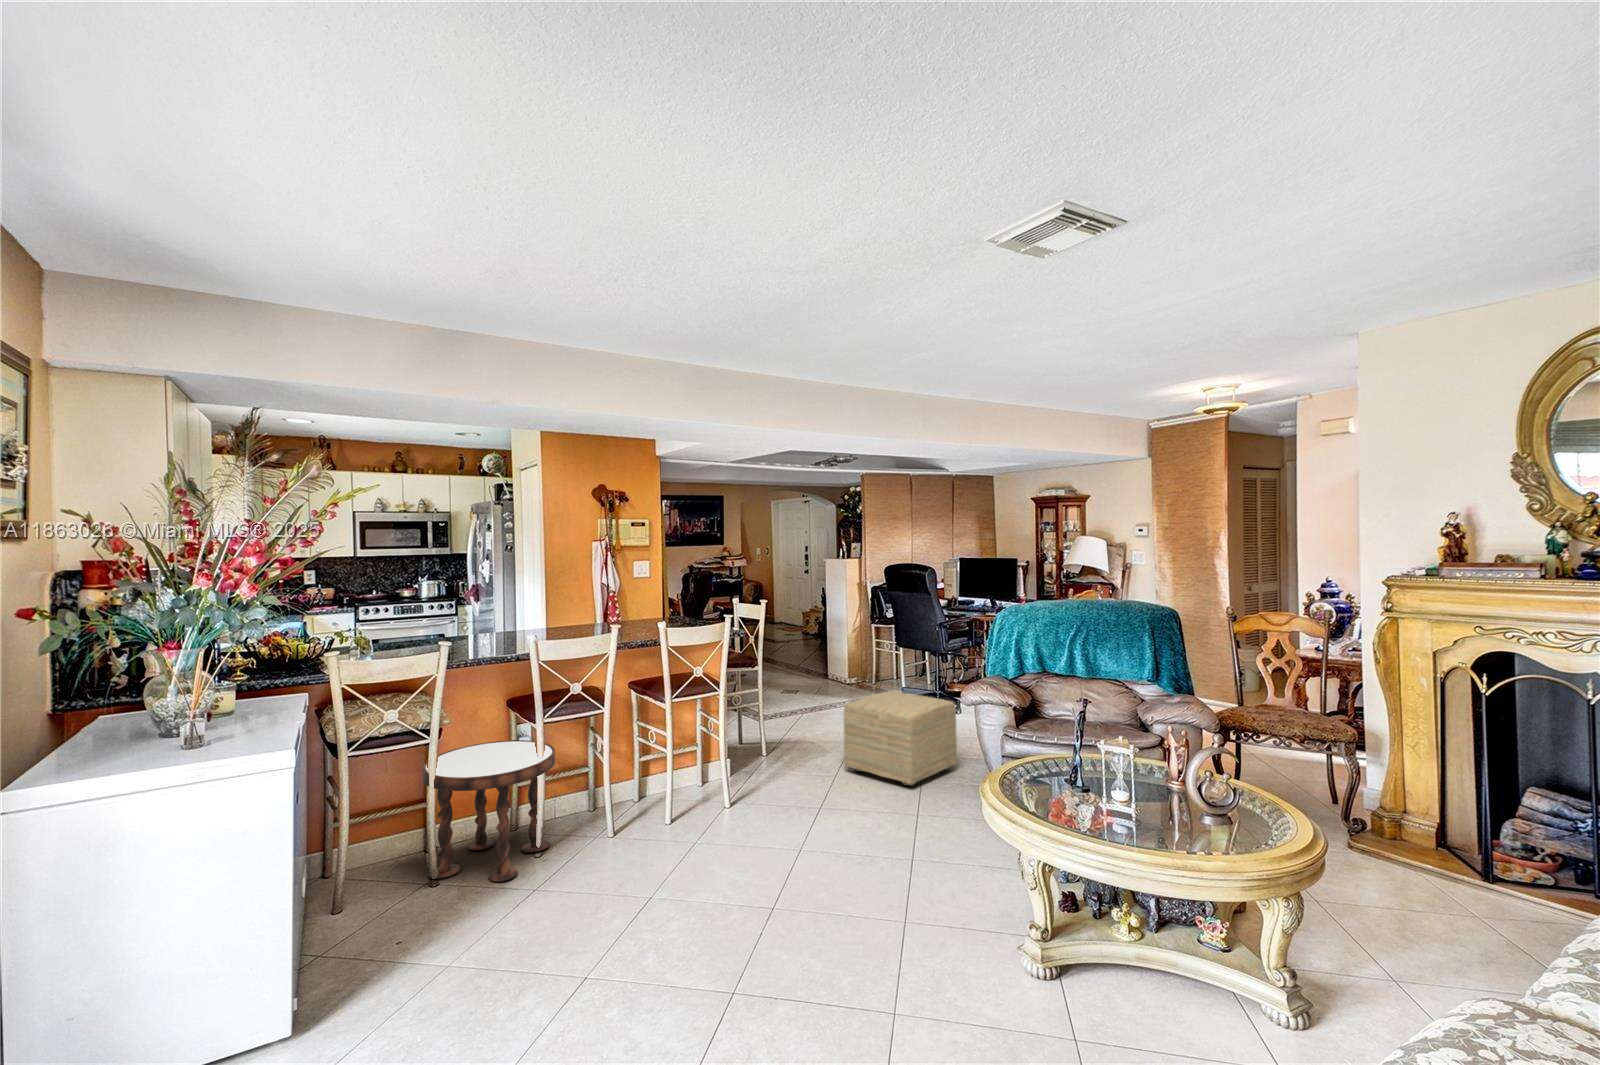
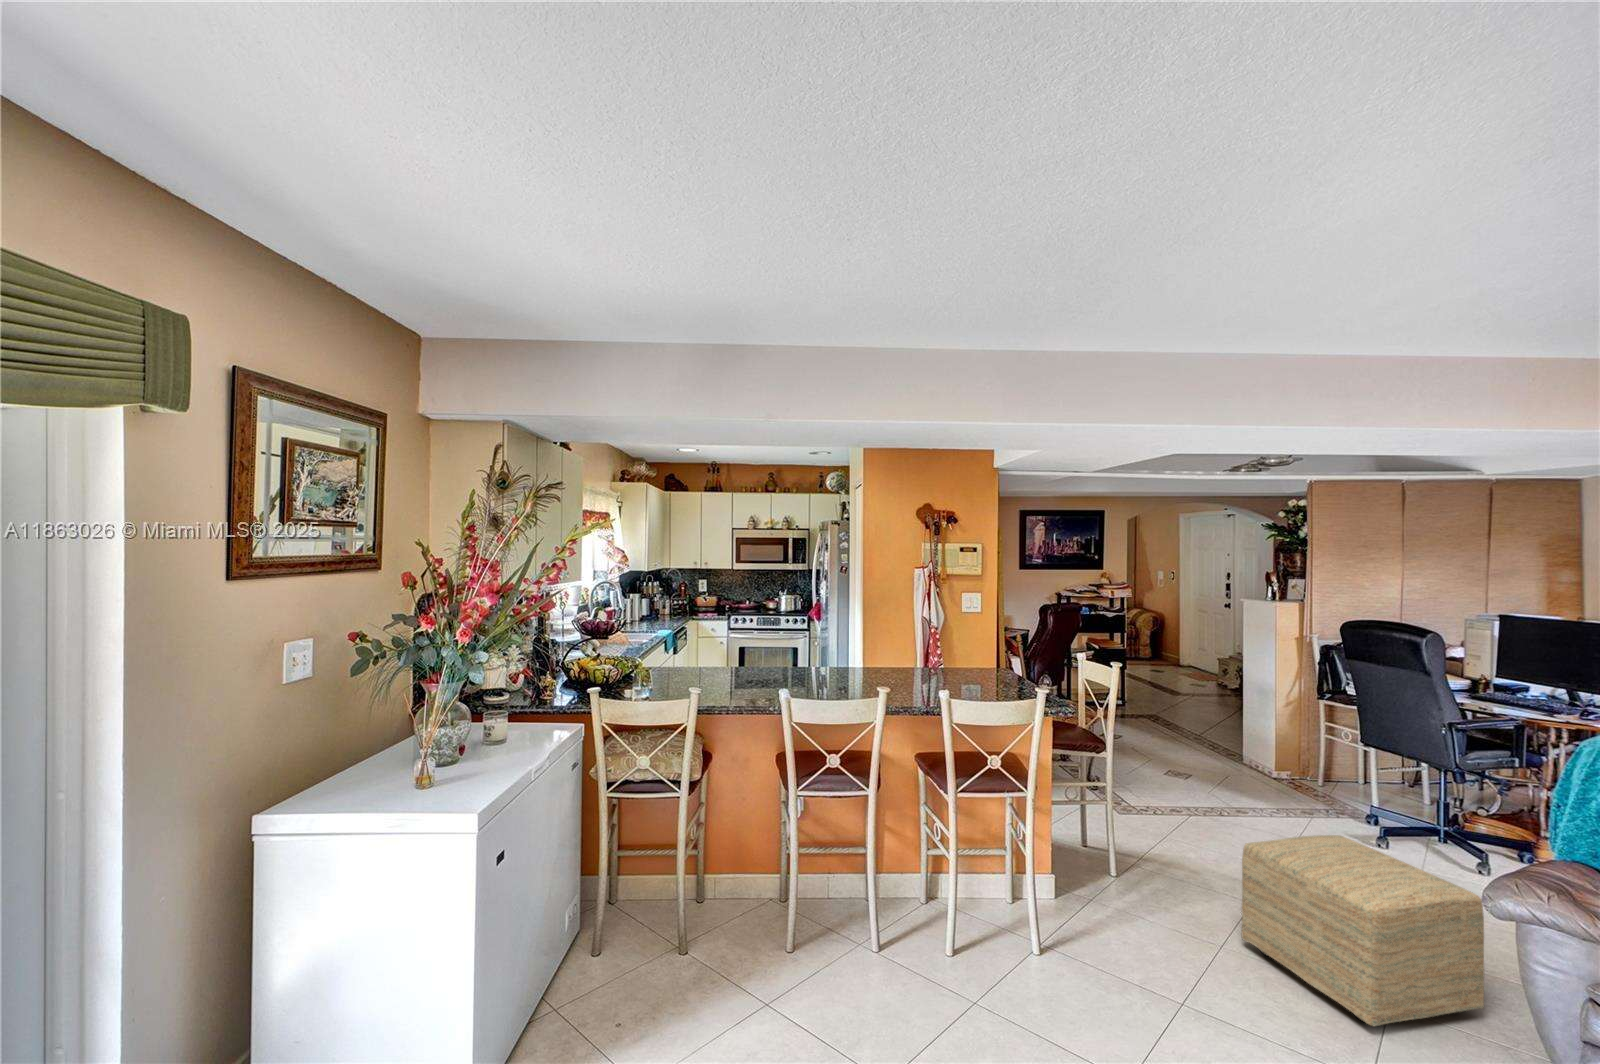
side table: present [422,740,555,882] -> none [678,794,814,976]

